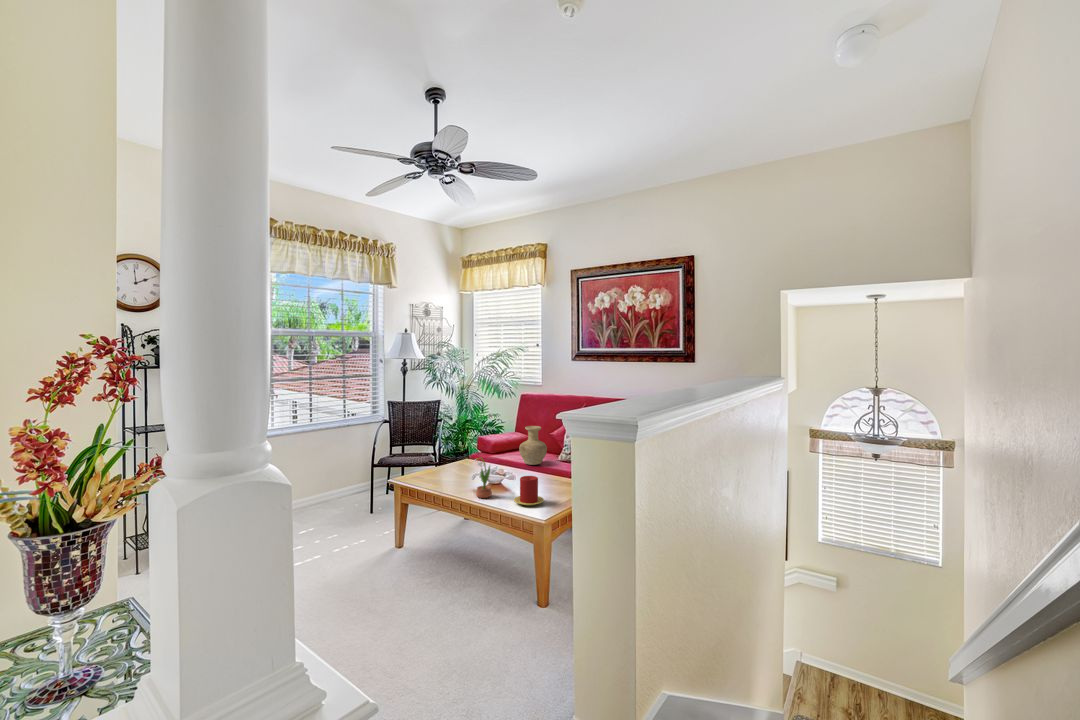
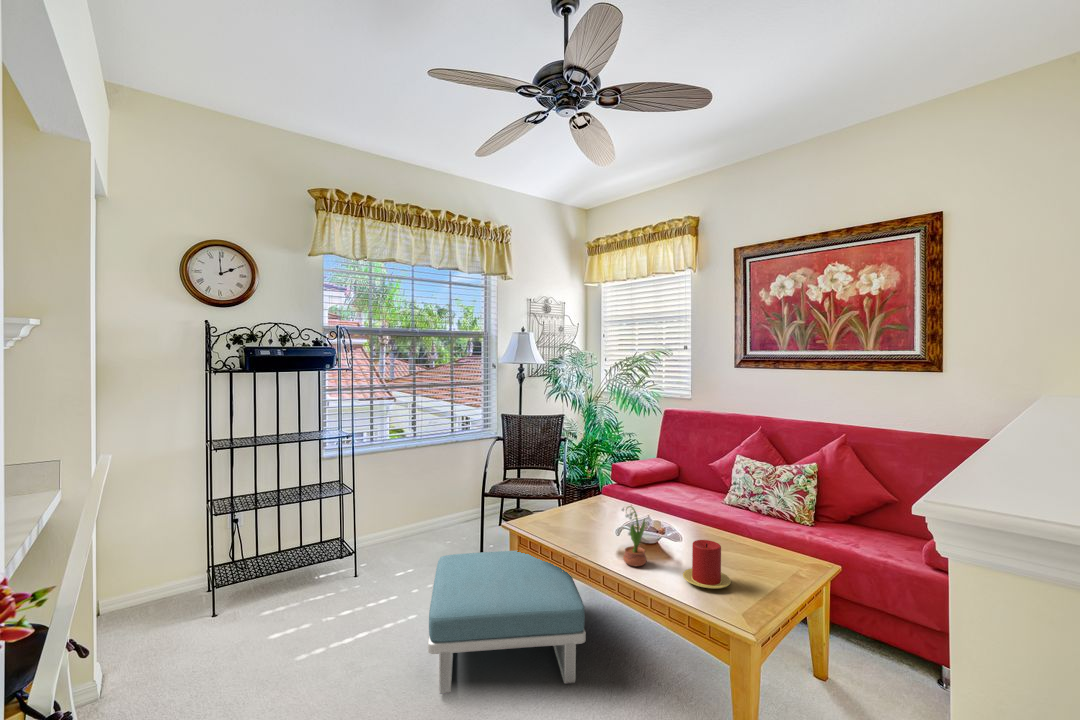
vase: present [519,426,547,465] -> none [671,456,711,510]
footstool: none [332,499,449,597] -> present [428,551,586,694]

